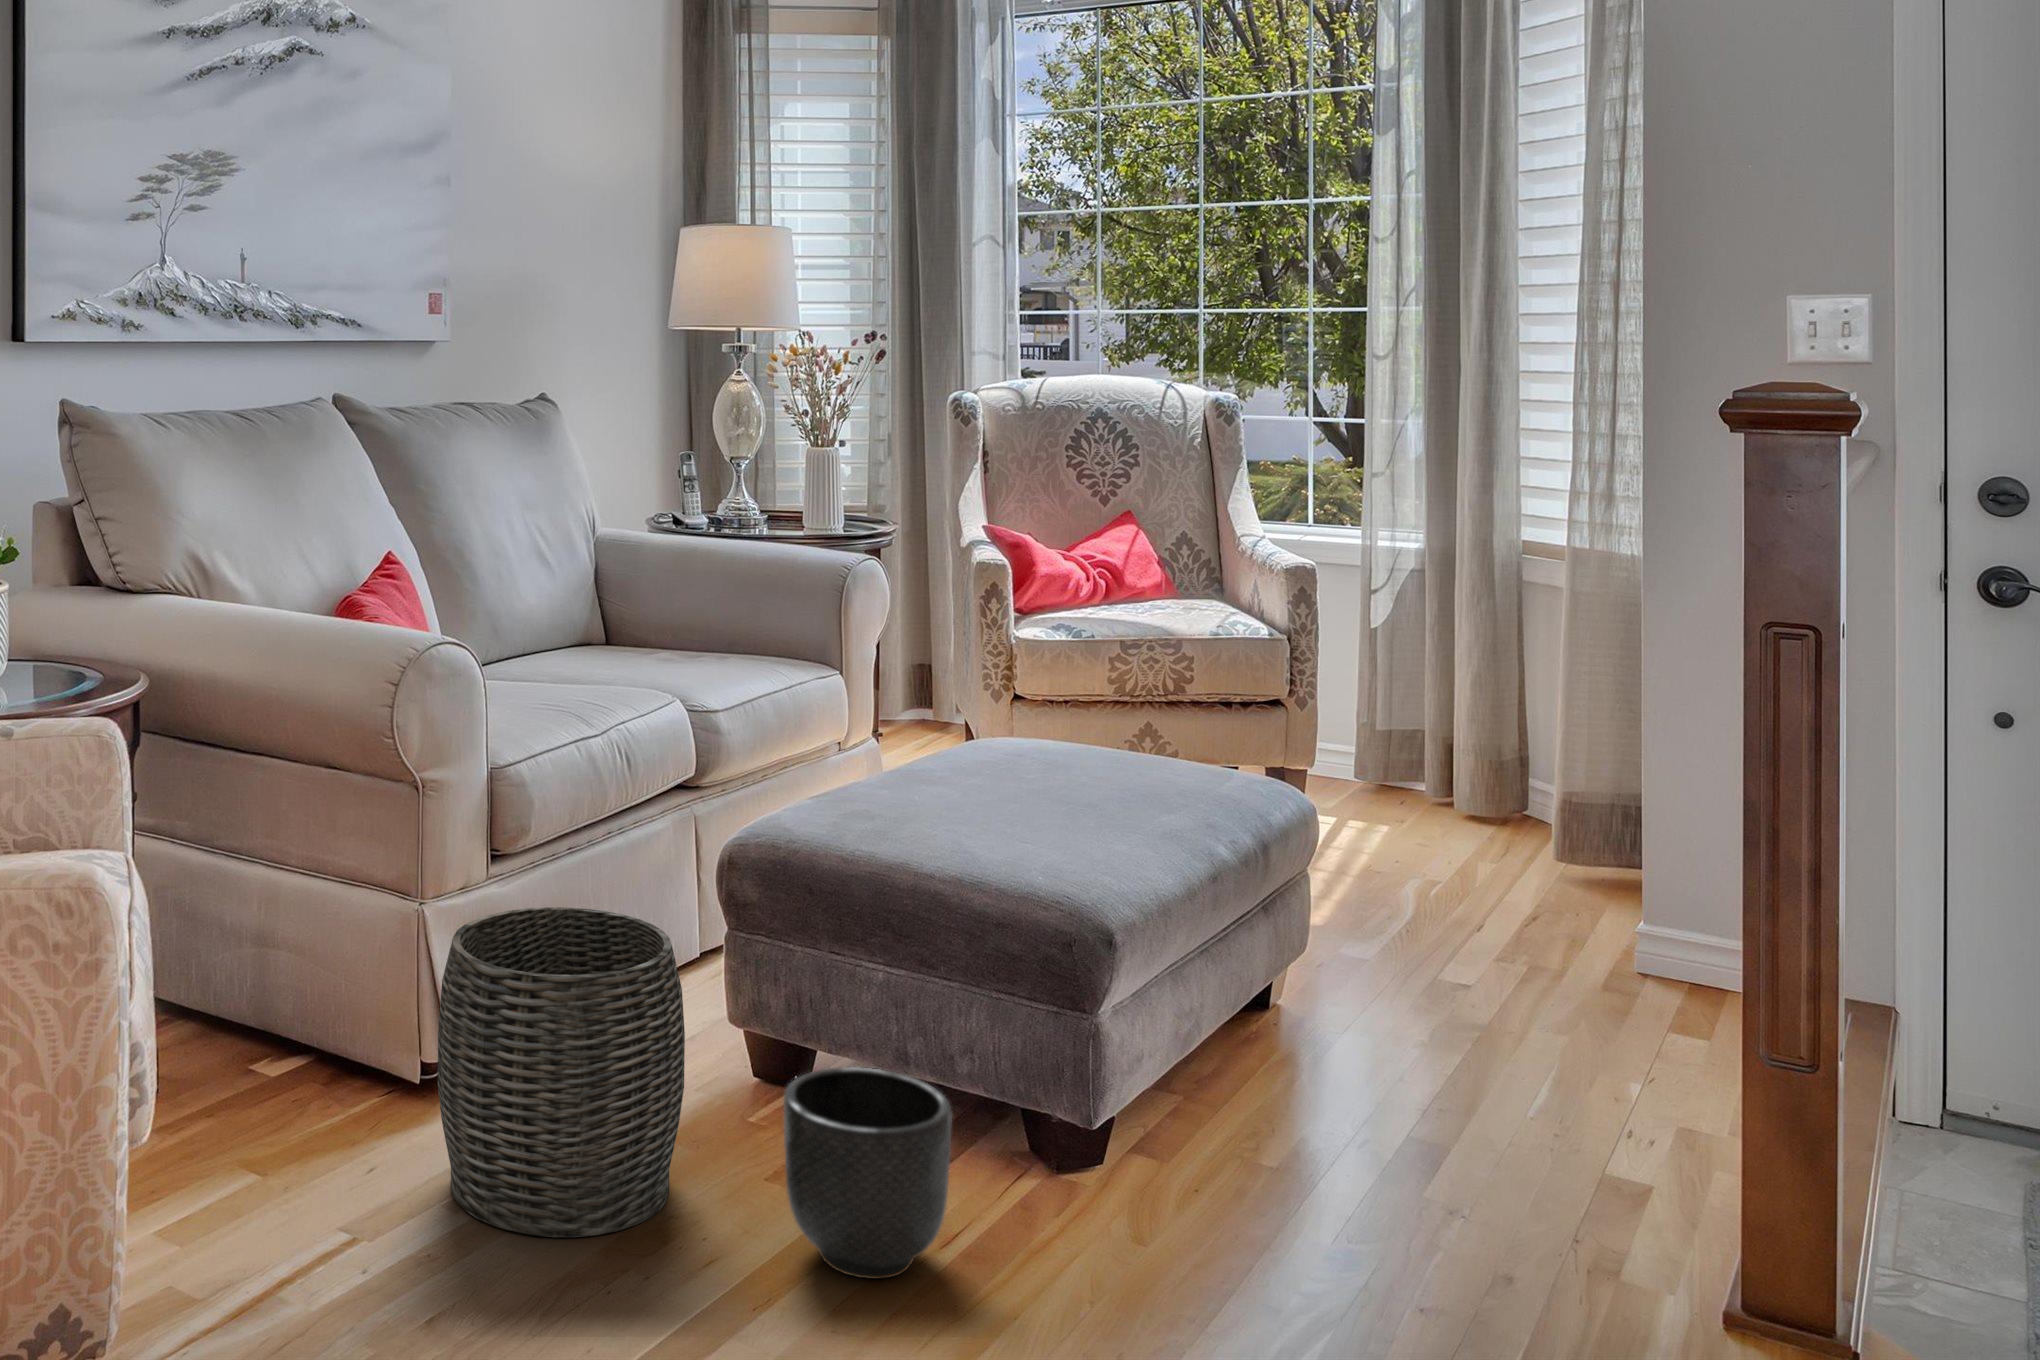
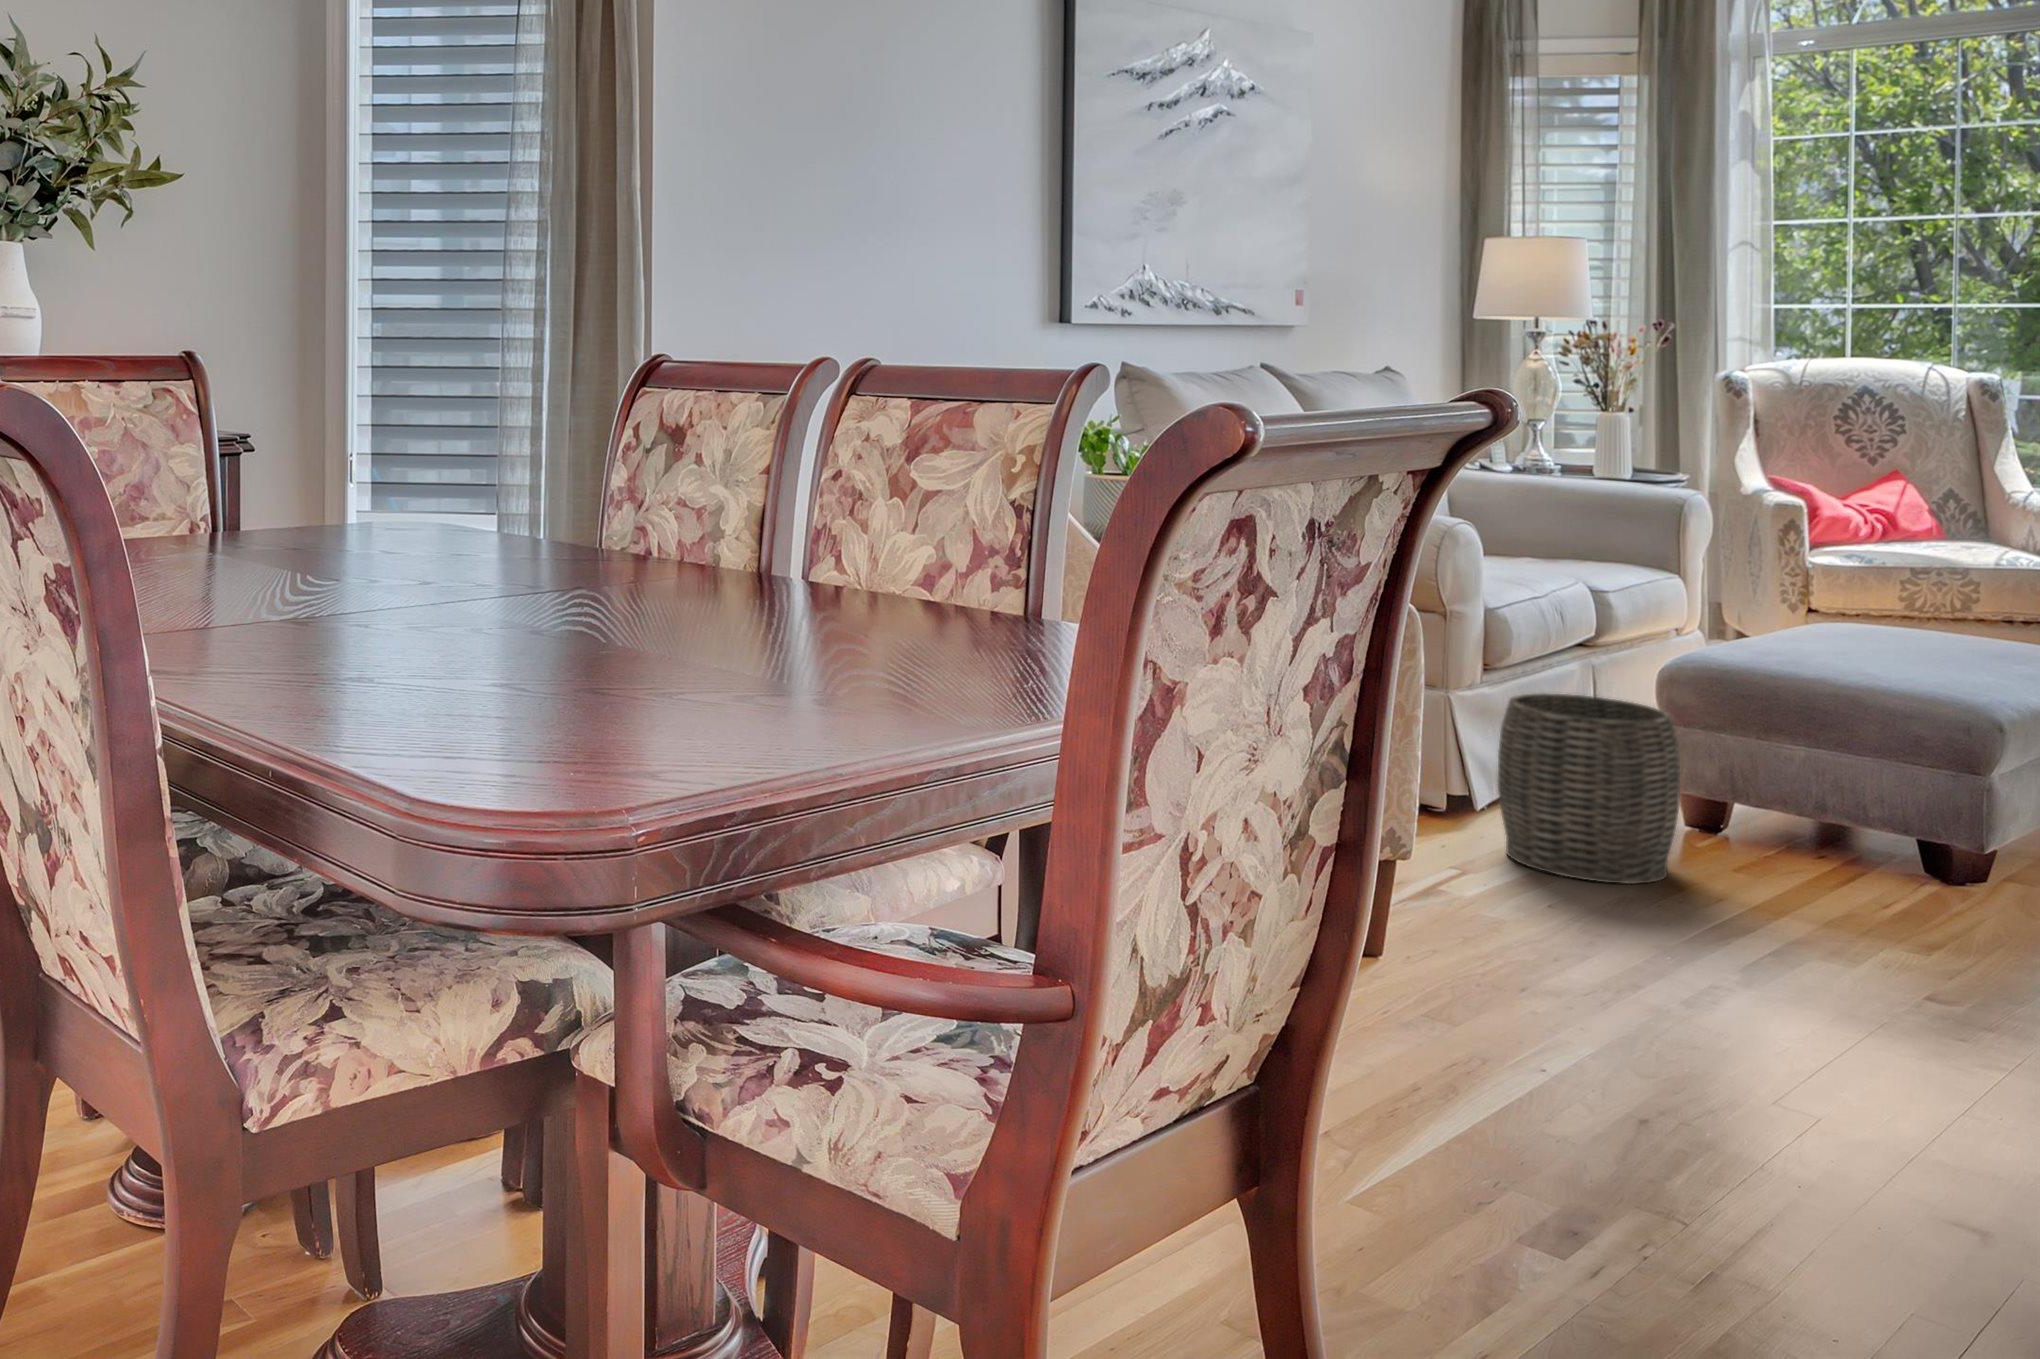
planter: present [784,1067,952,1279] -> none [1770,793,1898,914]

